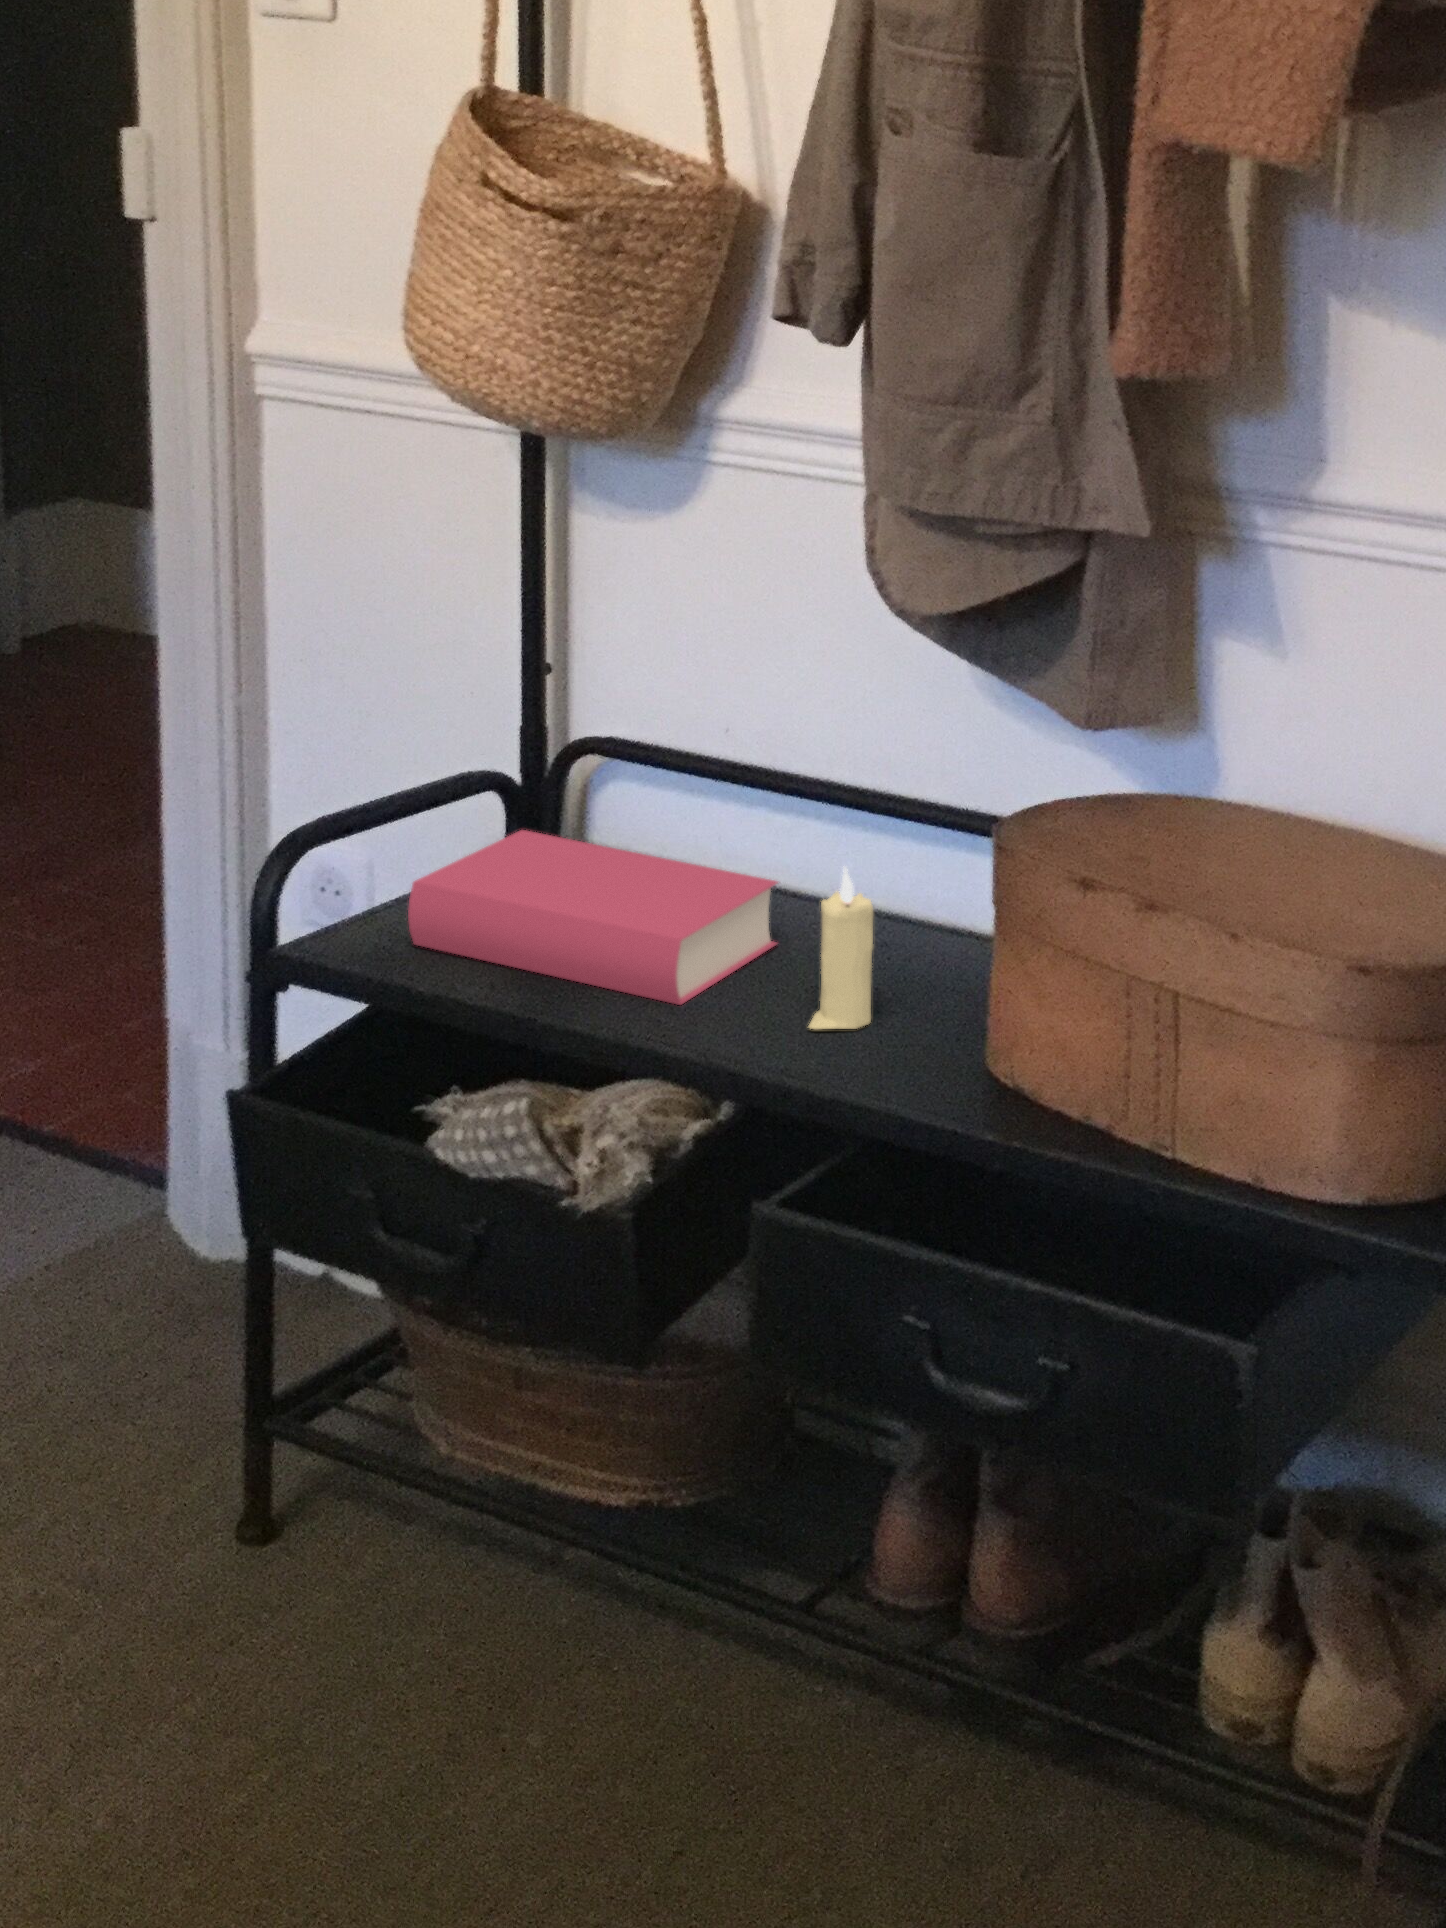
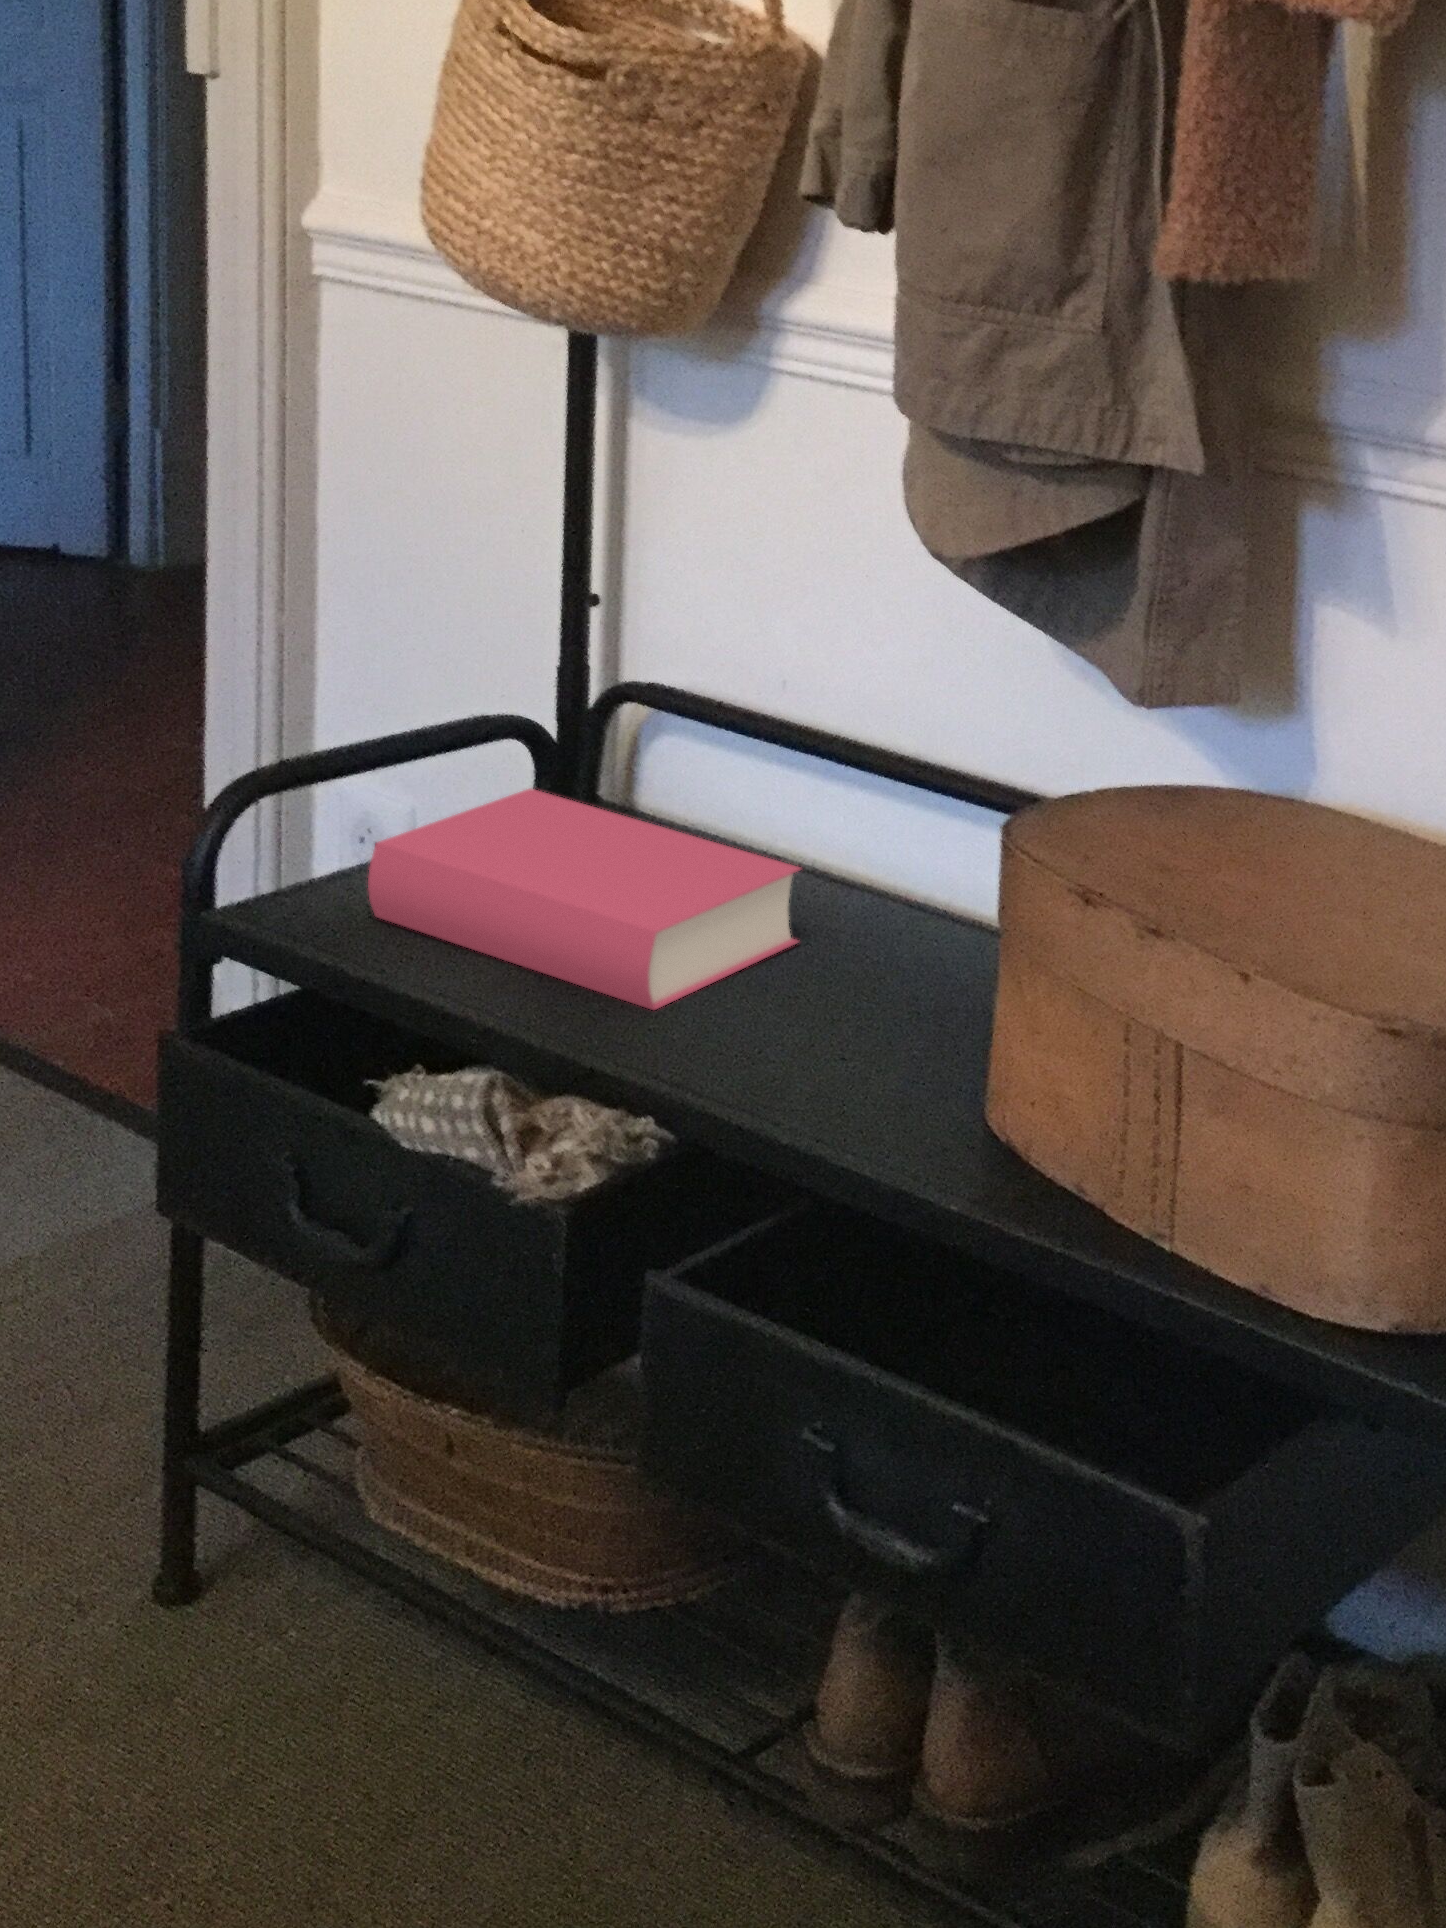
candle: present [809,867,873,1029] -> none [791,856,877,1054]

